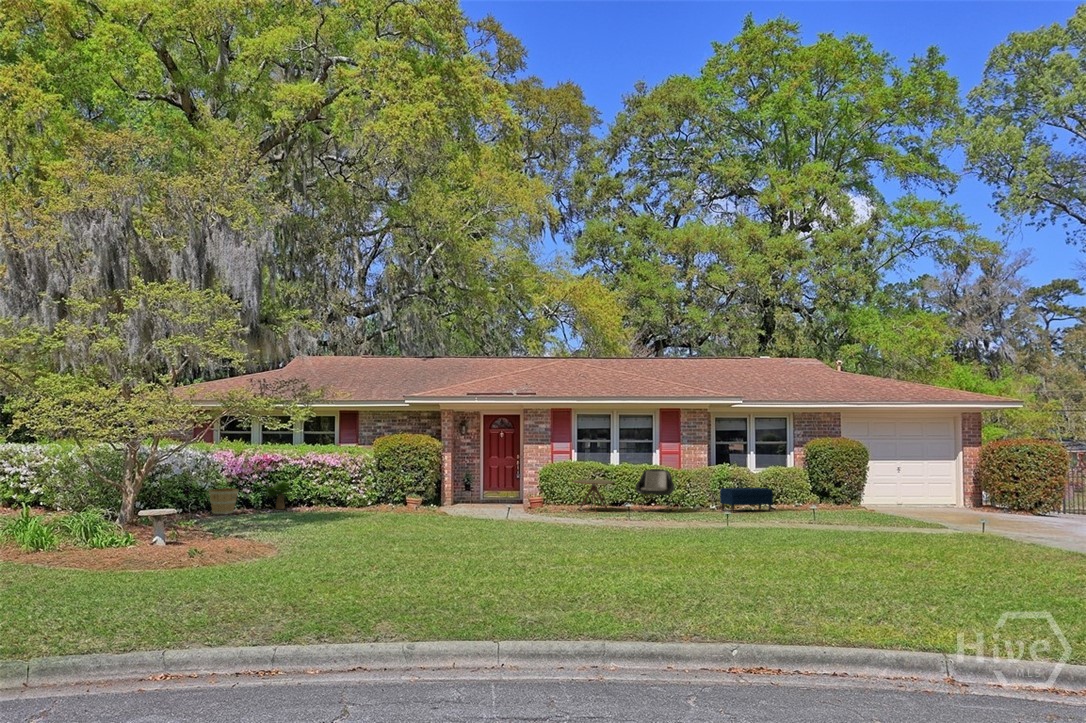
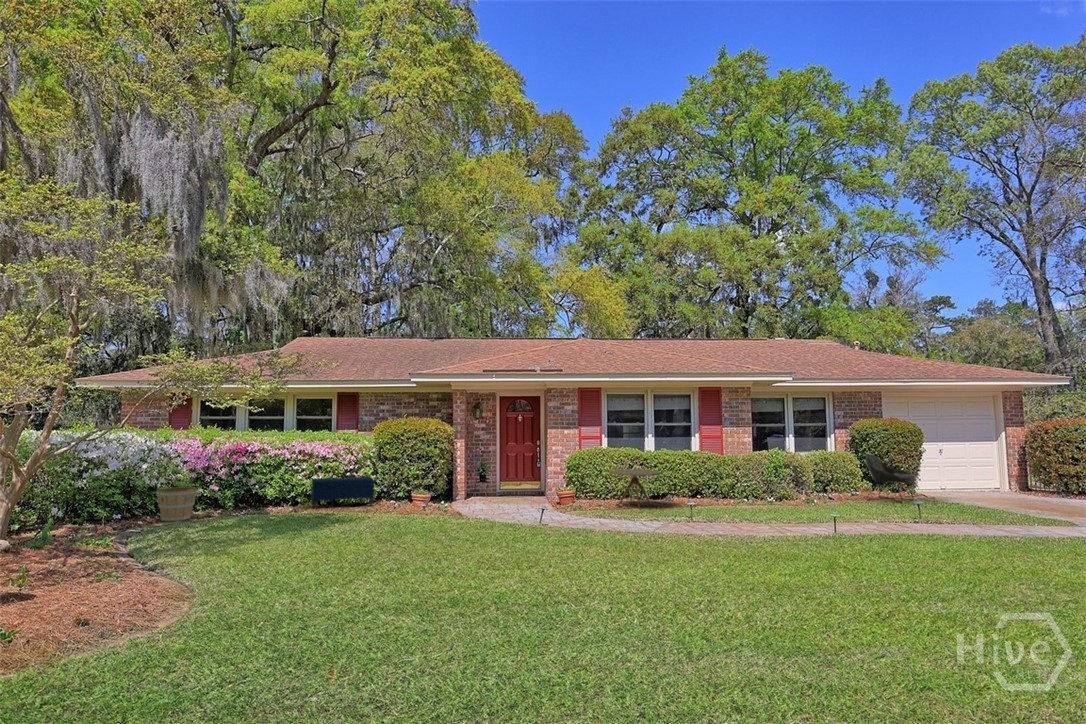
lounge chair: present [636,469,674,513] -> present [866,454,916,503]
potted plant: present [266,482,296,509] -> none [235,475,279,511]
bench: present [720,487,773,512] -> present [311,476,374,509]

